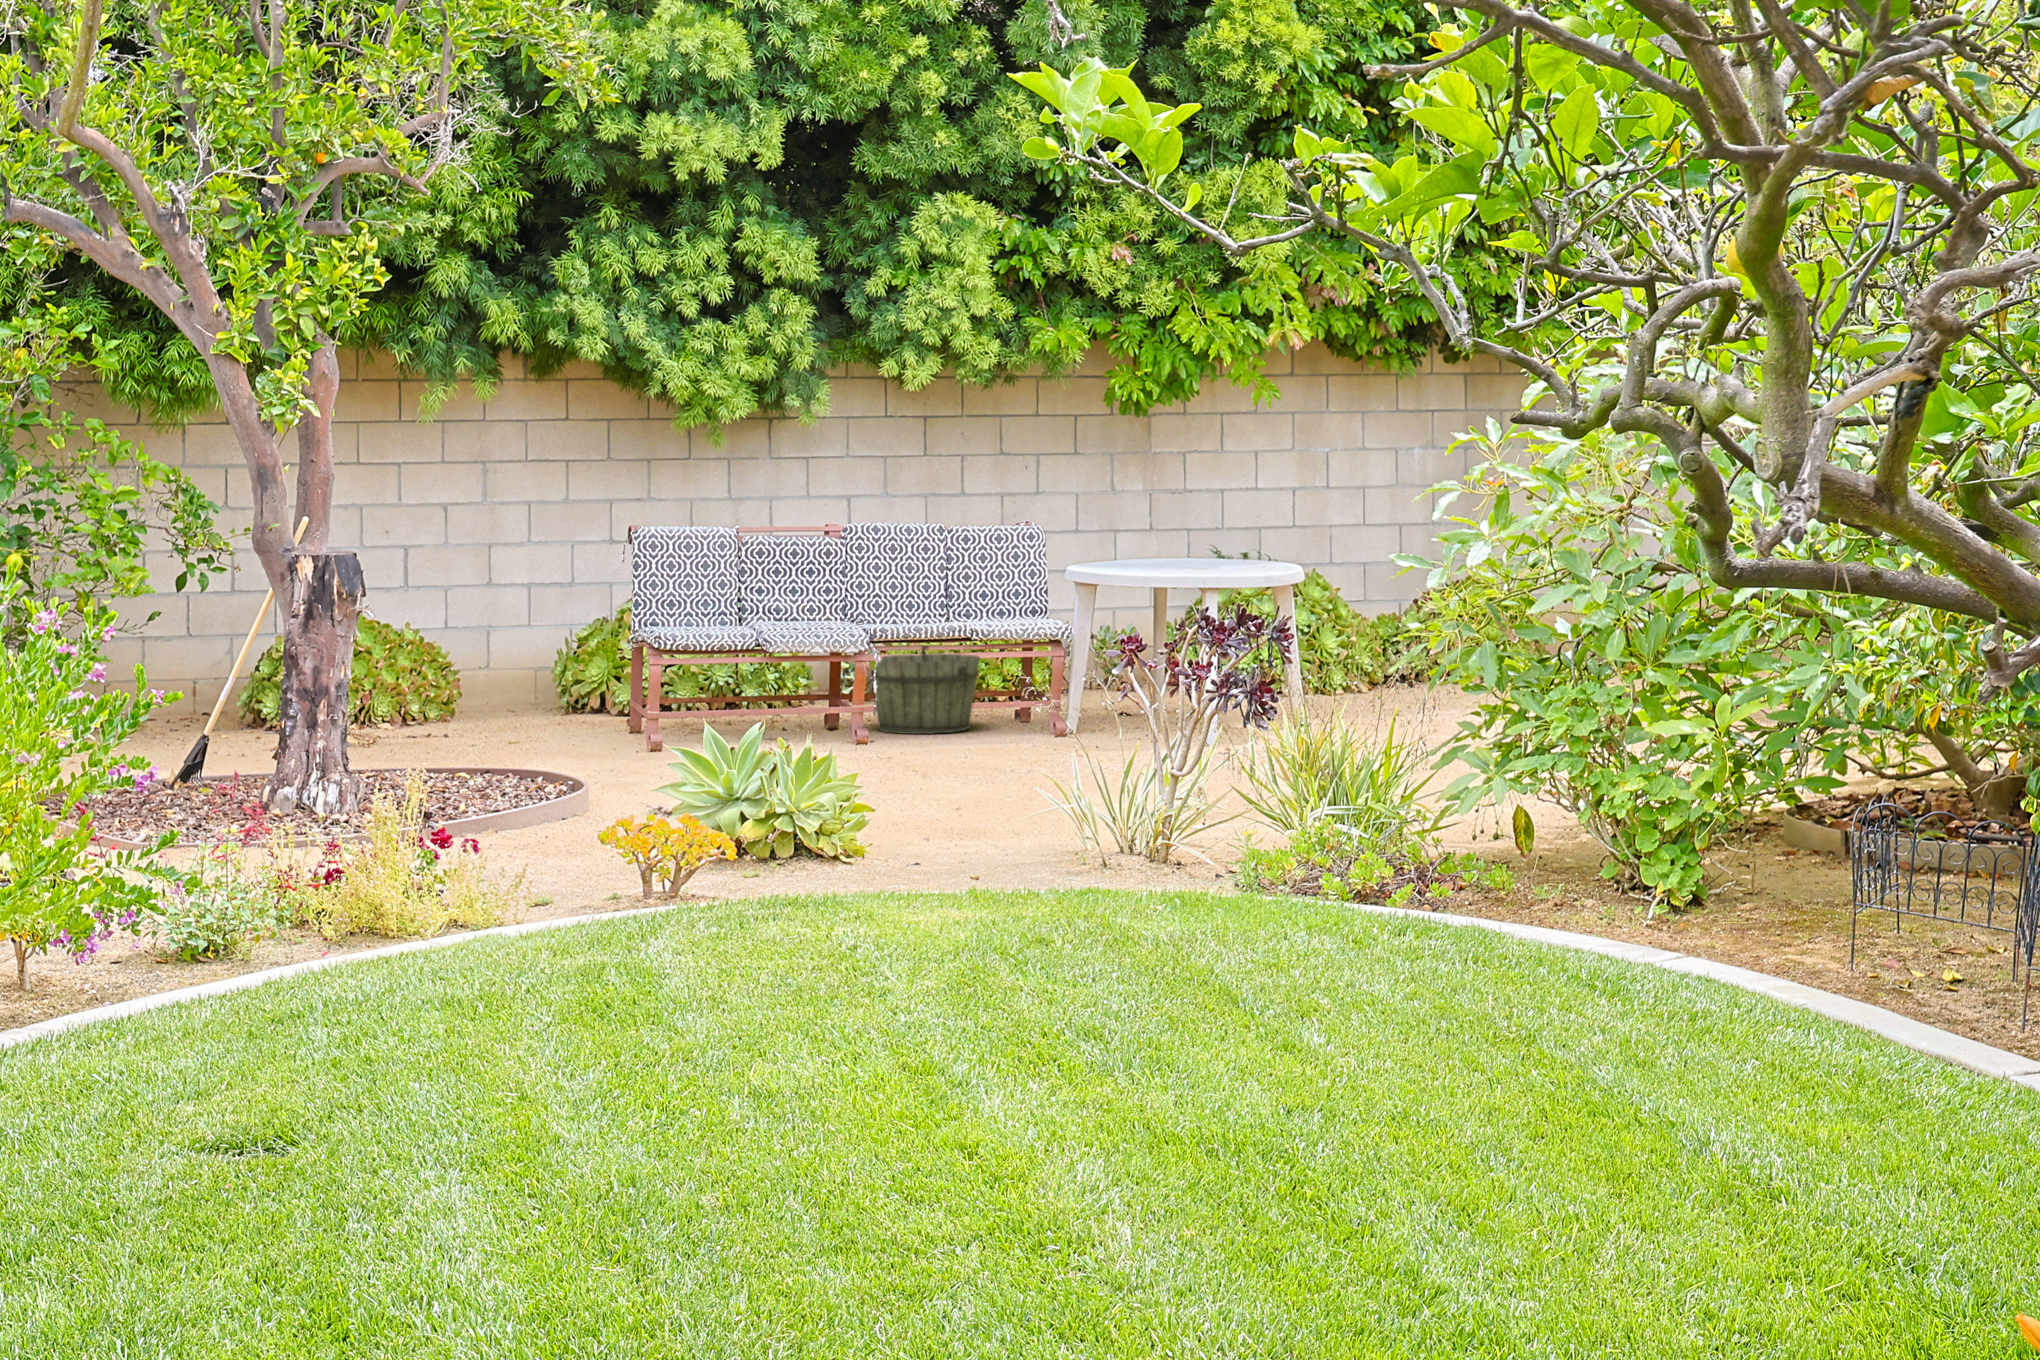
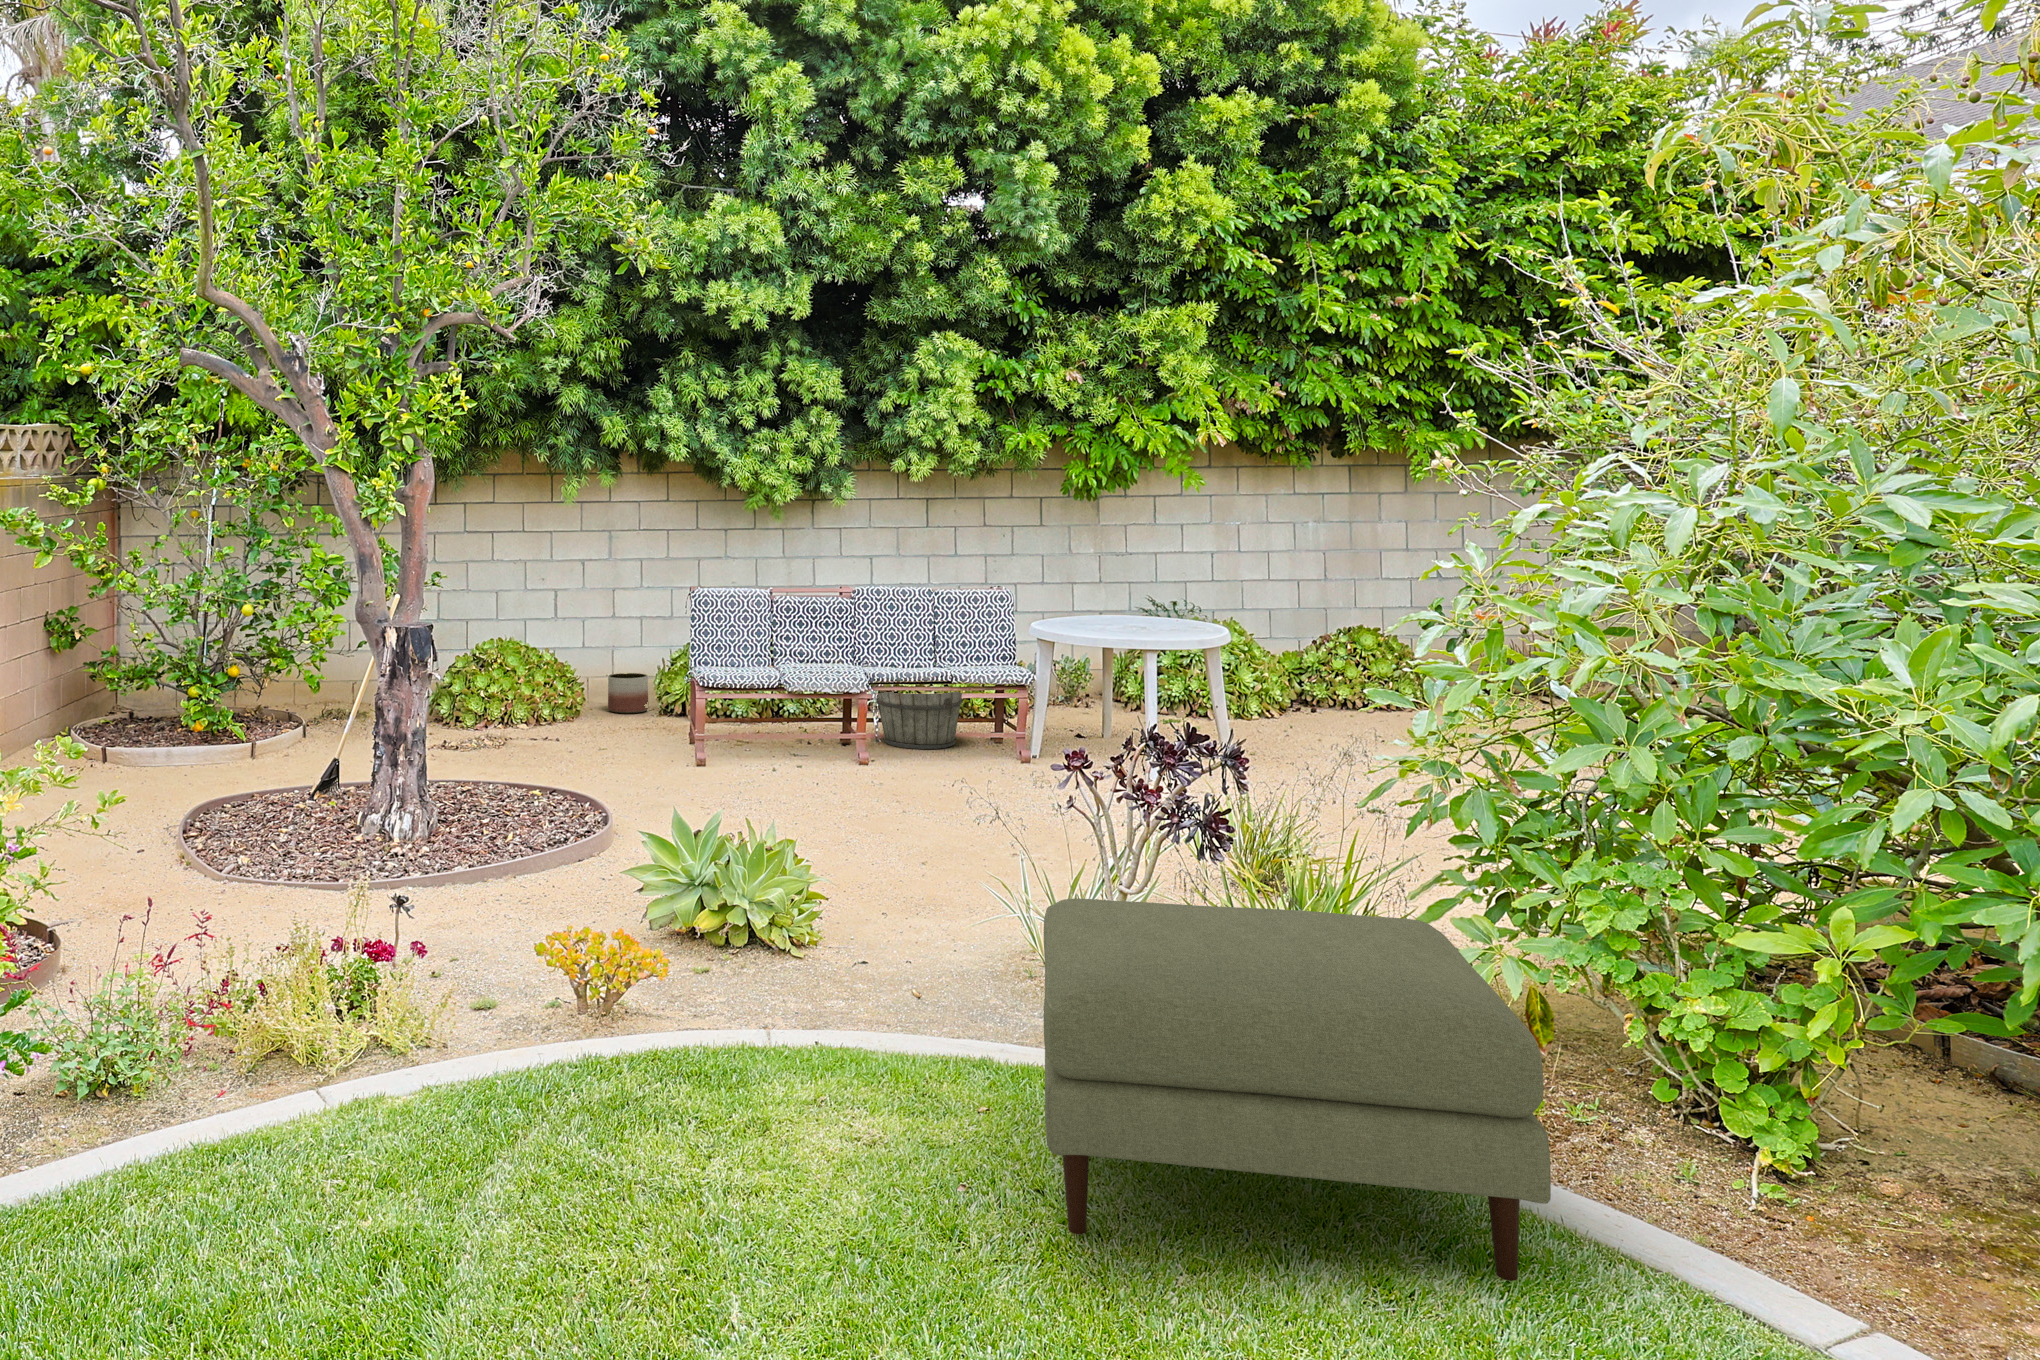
planter: none [484,666,542,719] -> present [608,673,648,714]
ottoman: none [1123,702,1504,929] -> present [1044,899,1551,1281]

